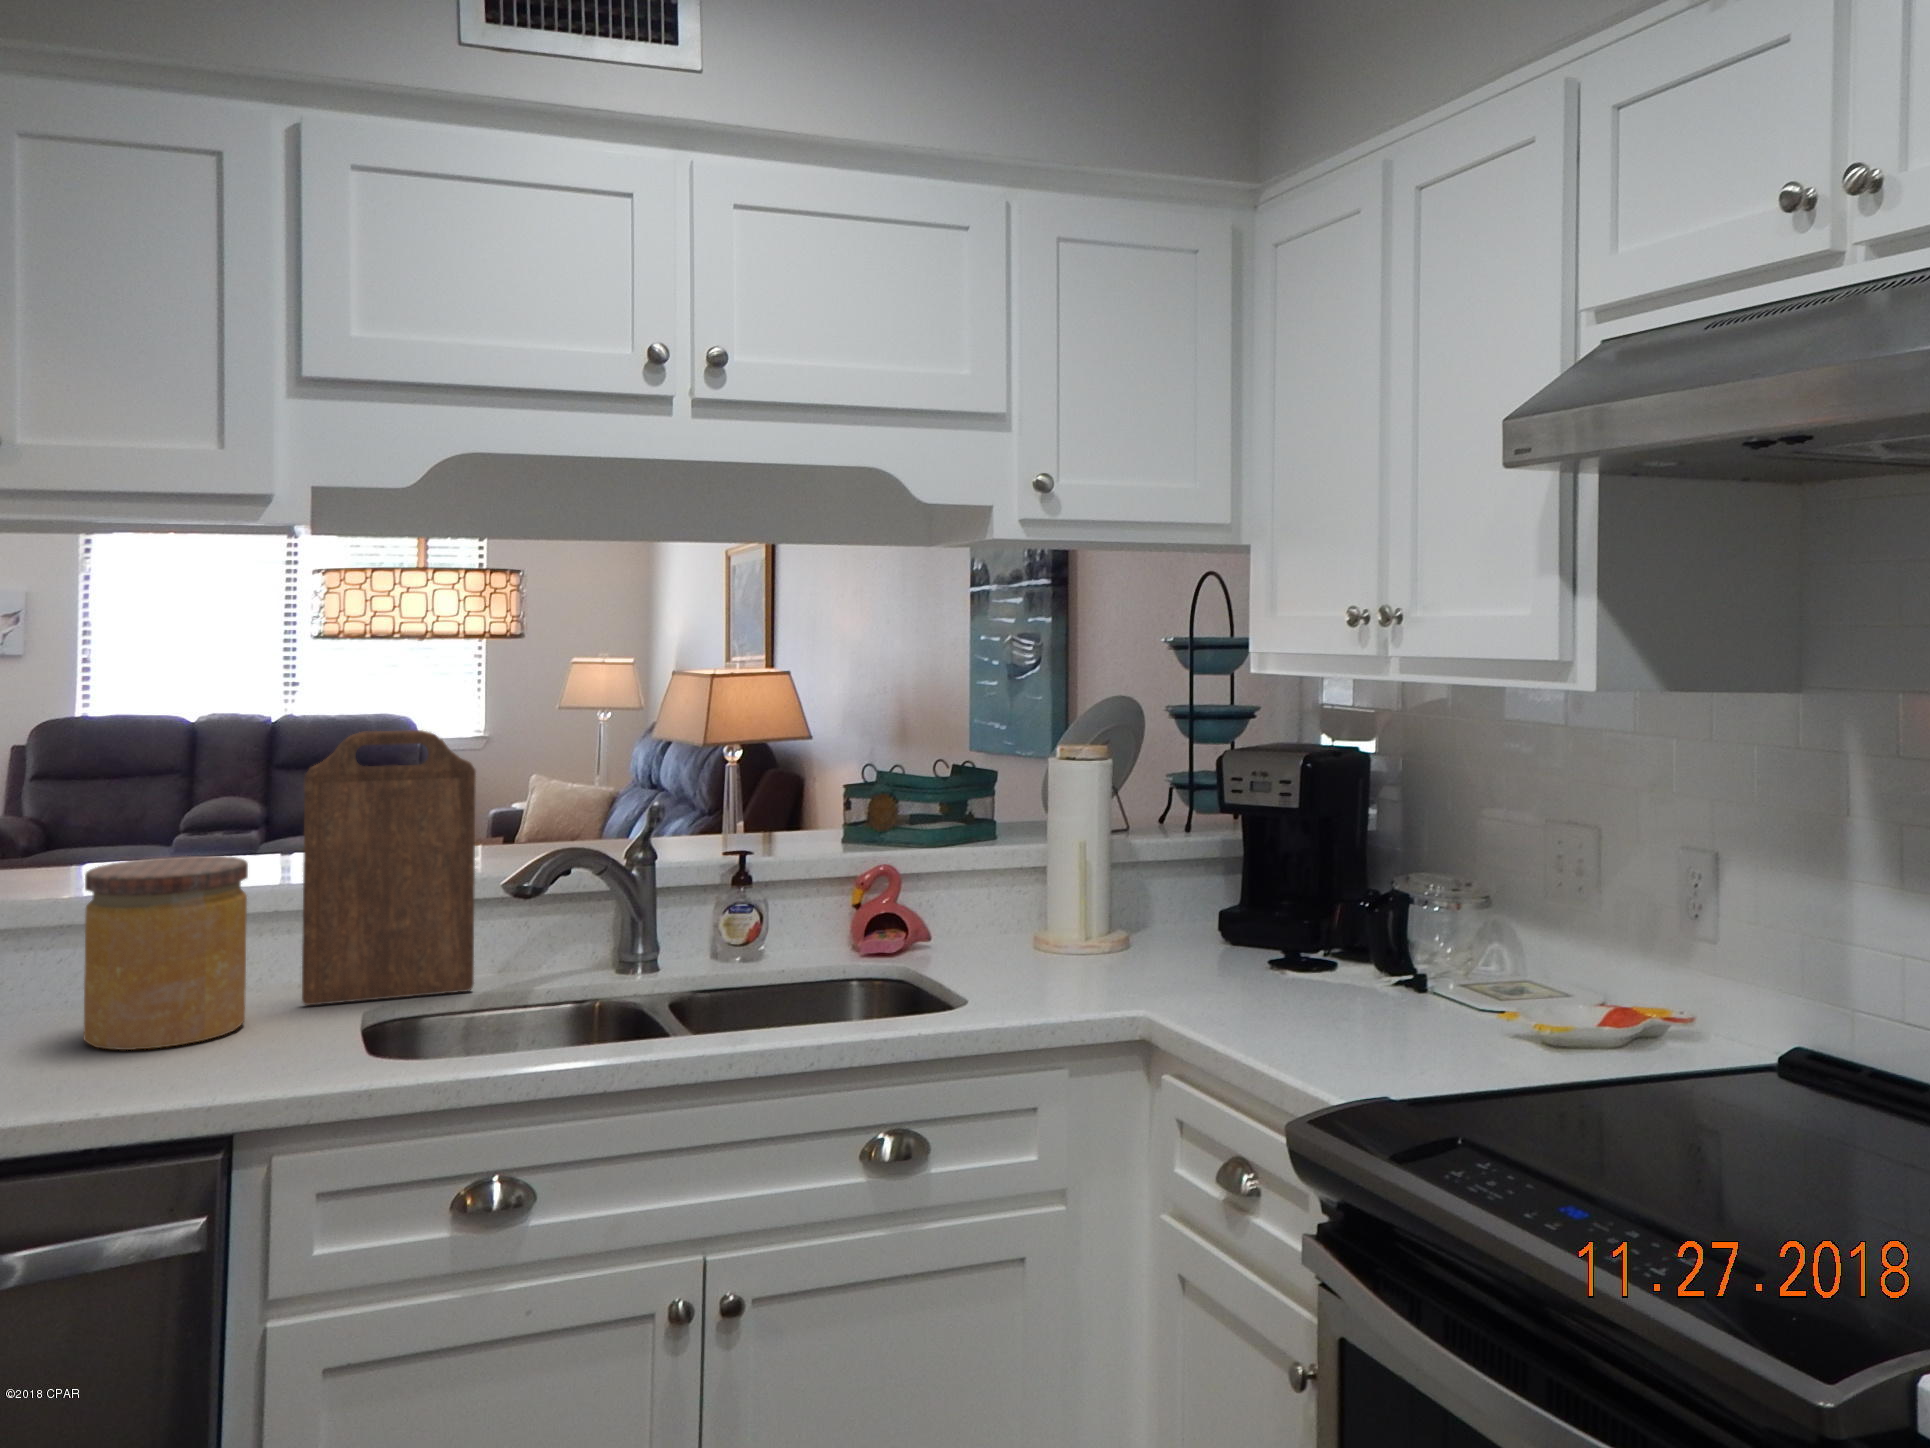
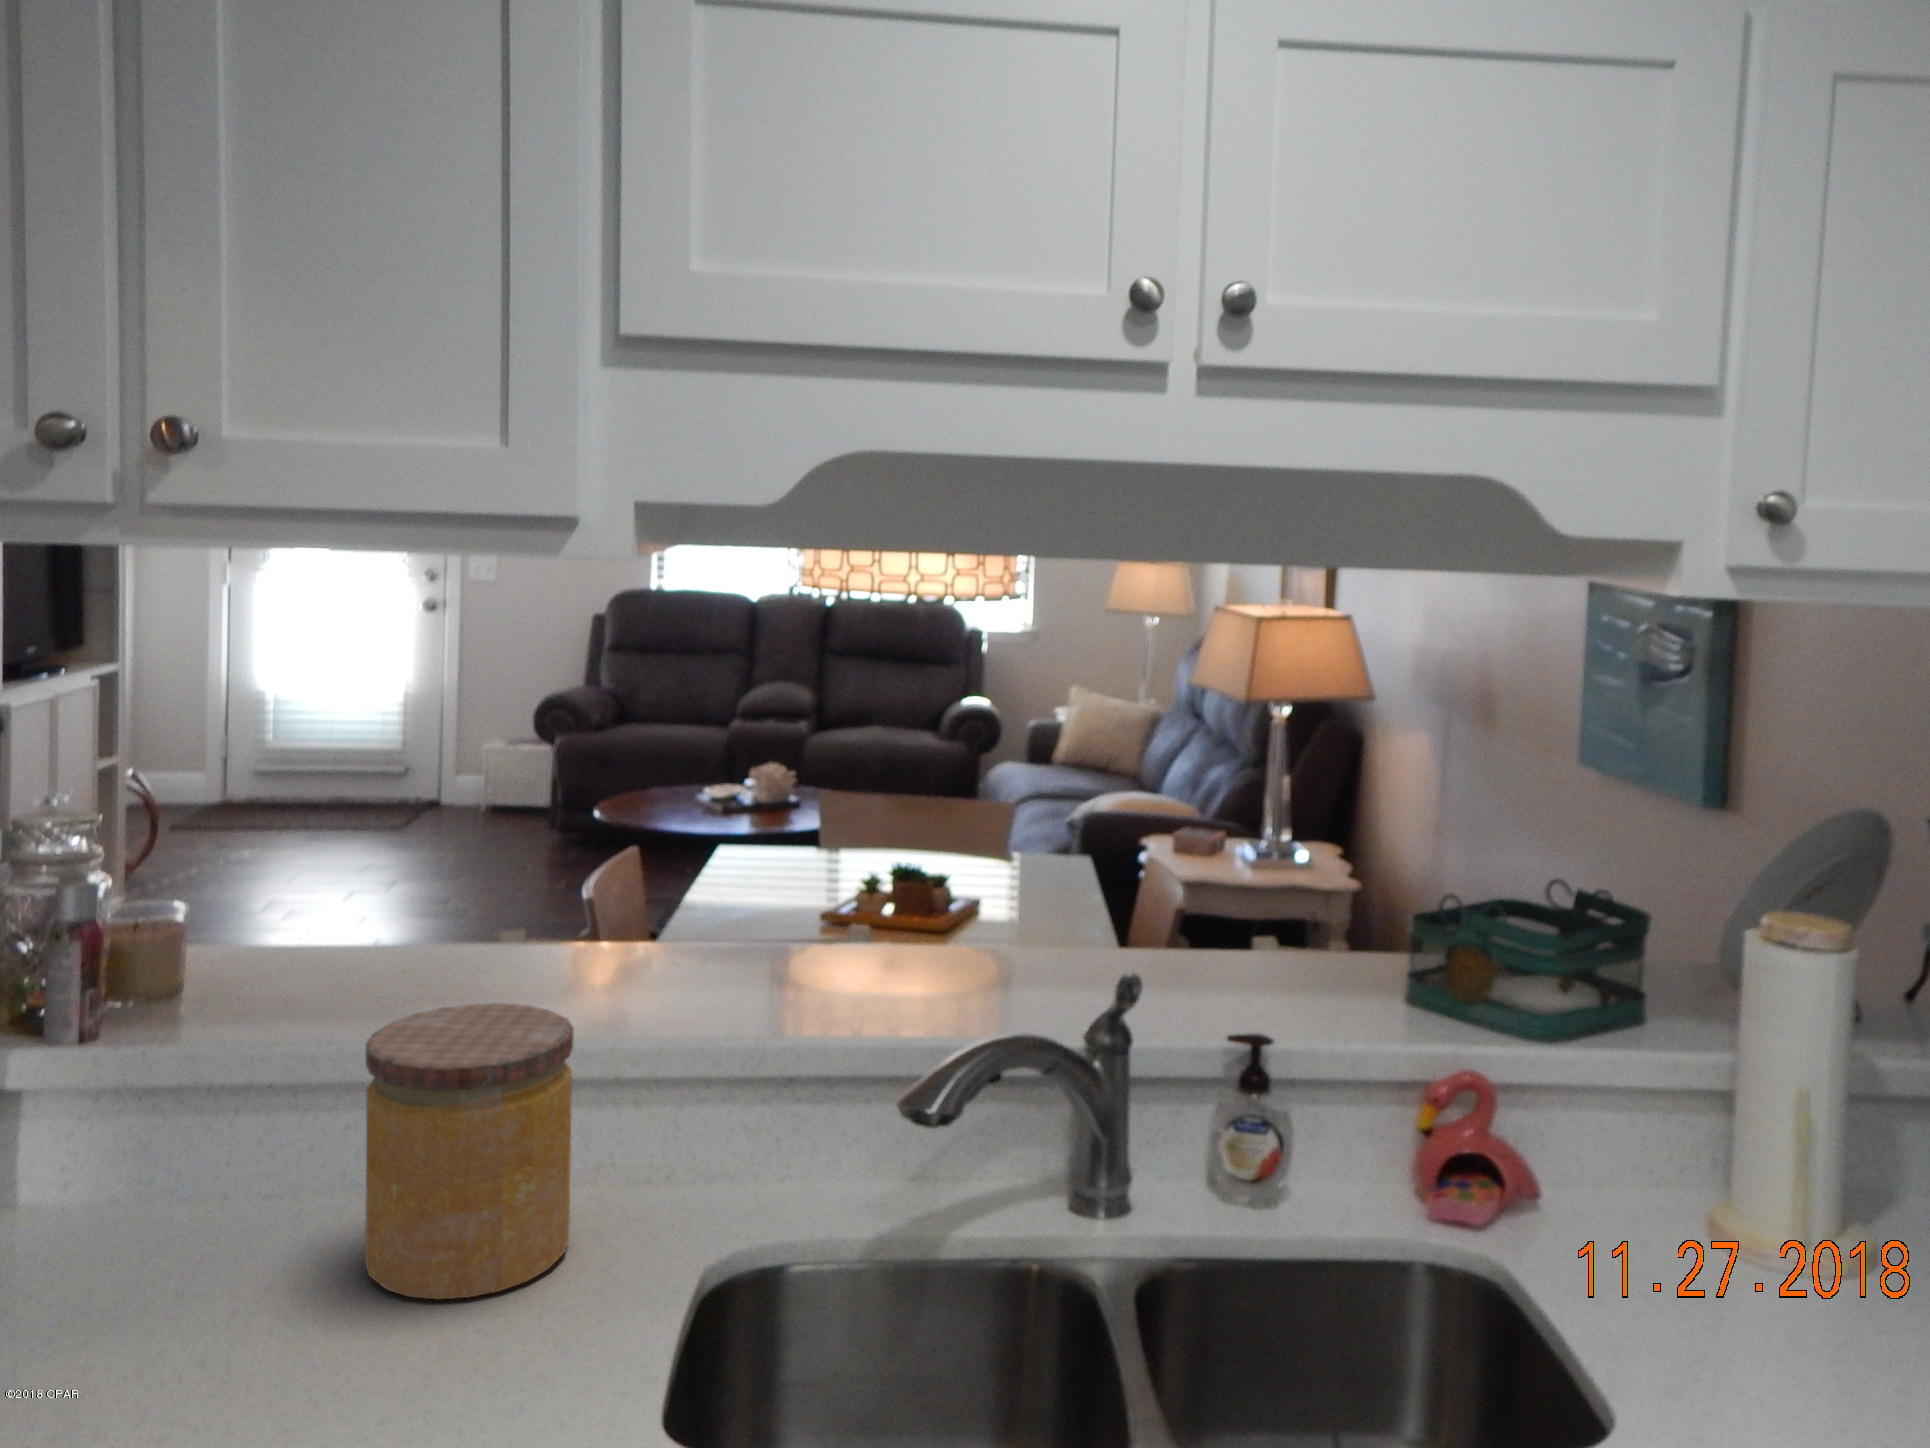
cutting board: present [302,730,476,1005] -> none [651,844,881,1218]

